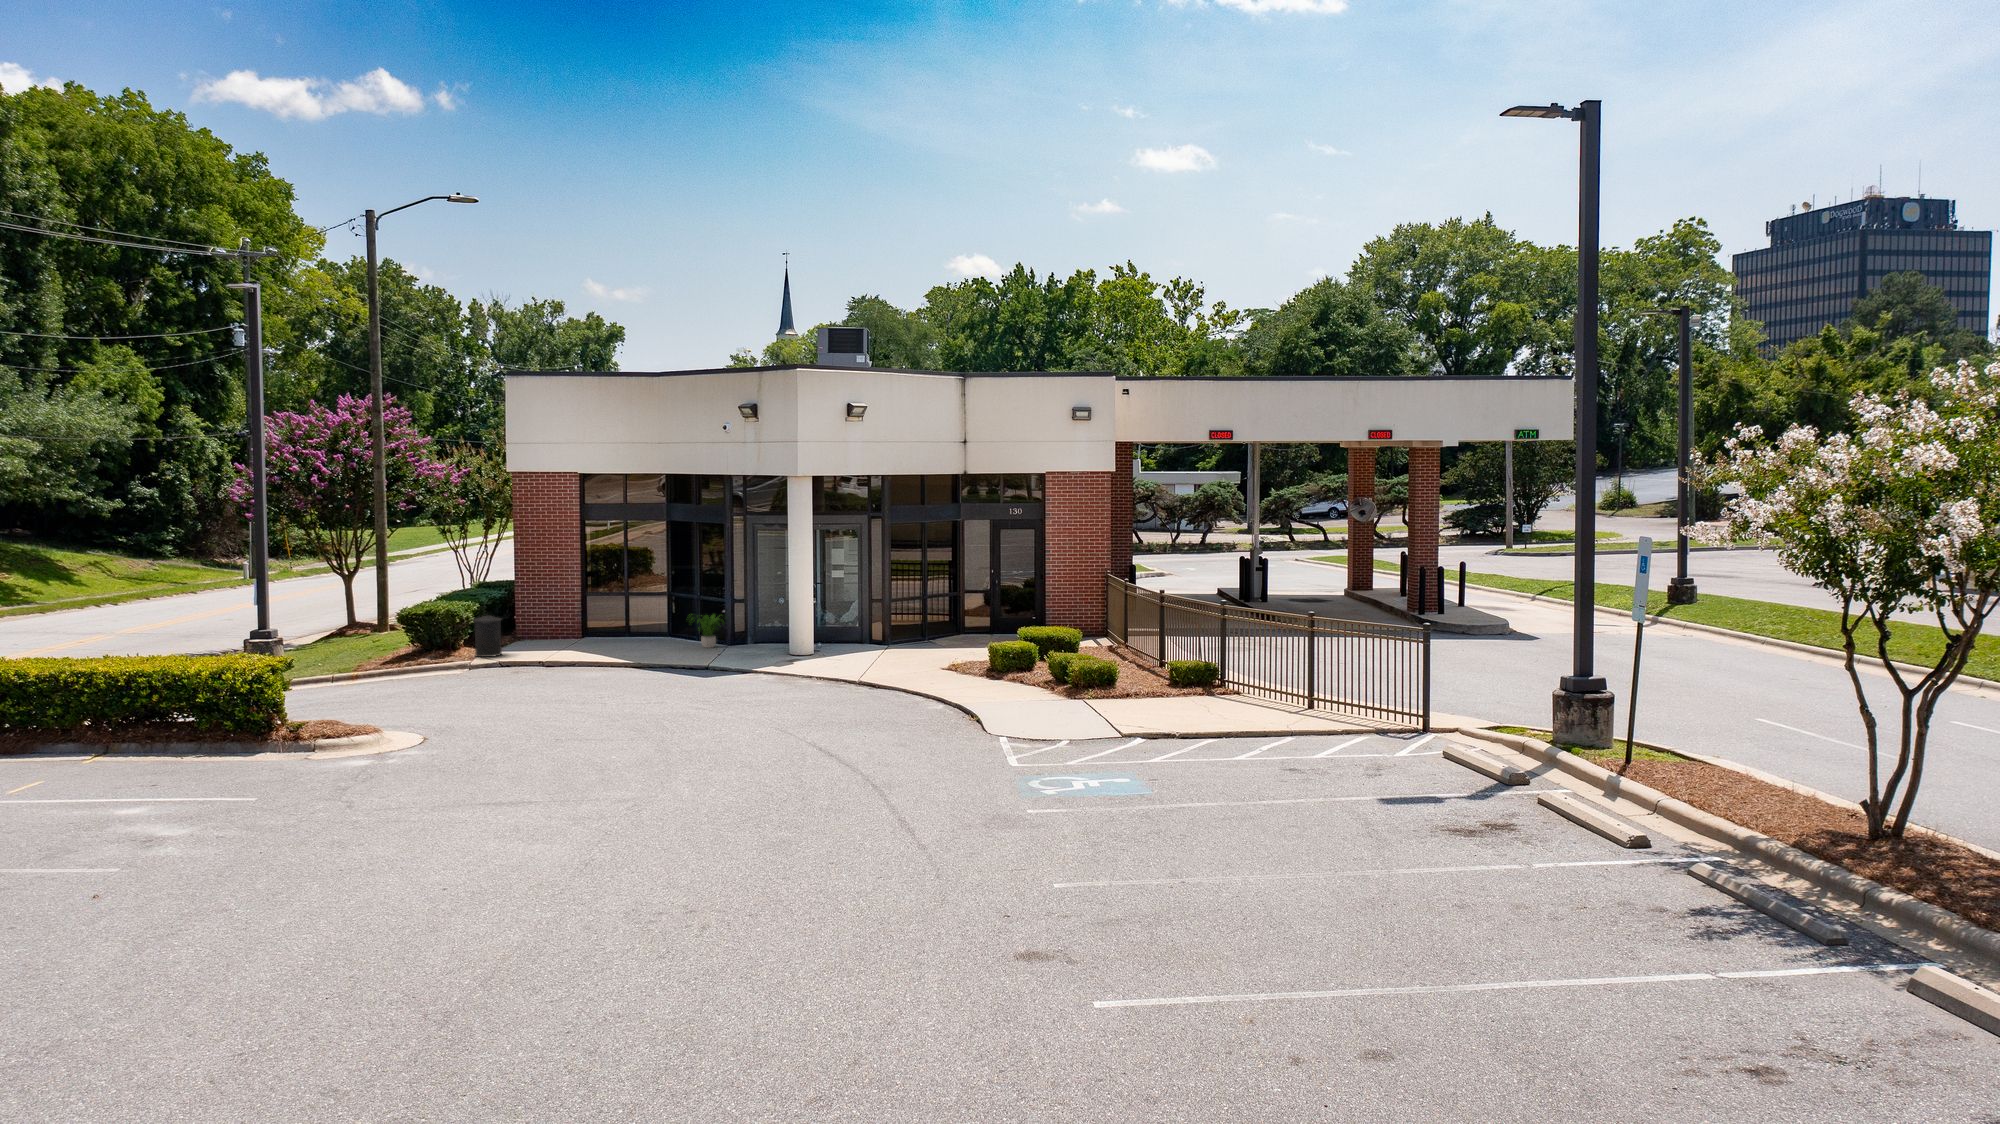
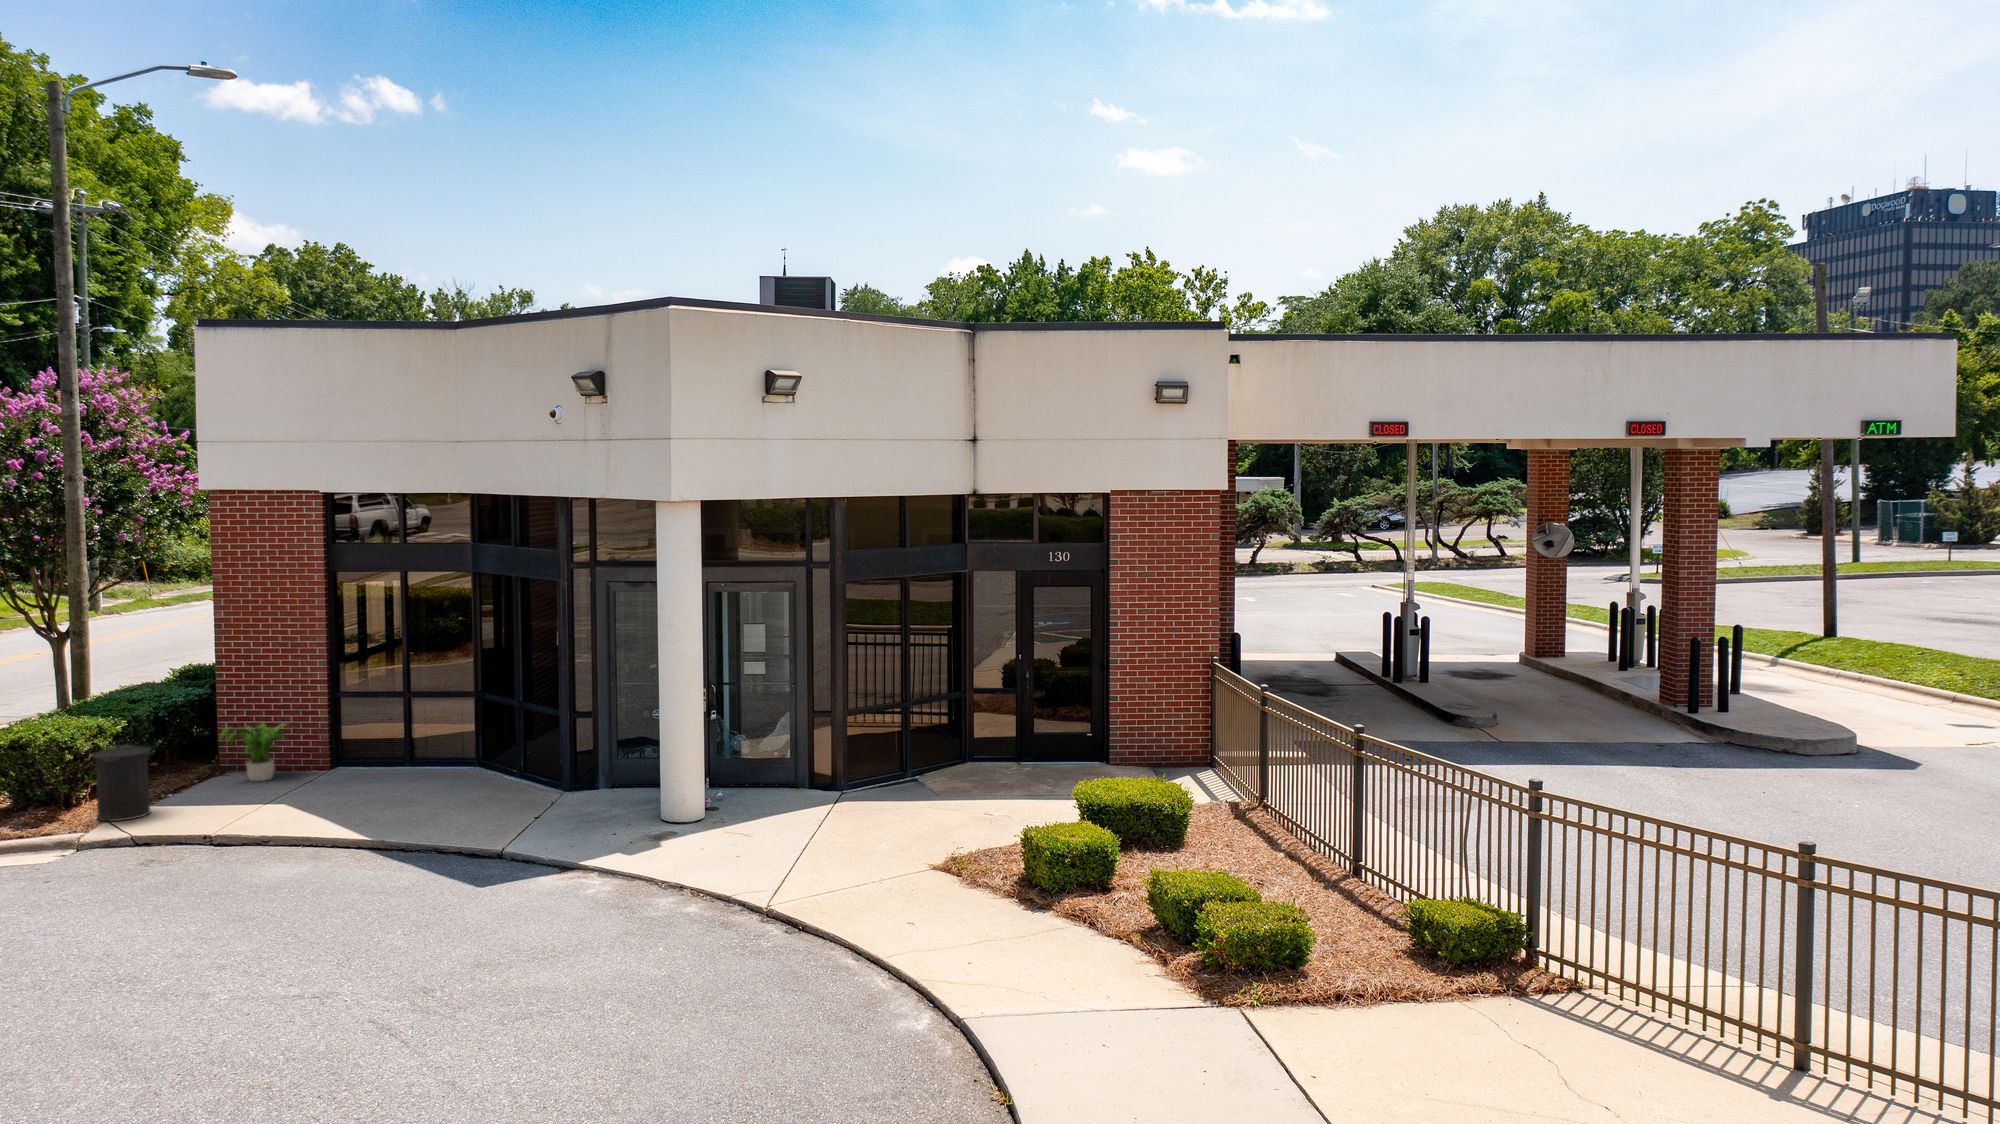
potted plant: present [691,615,724,648] -> present [220,723,295,781]

